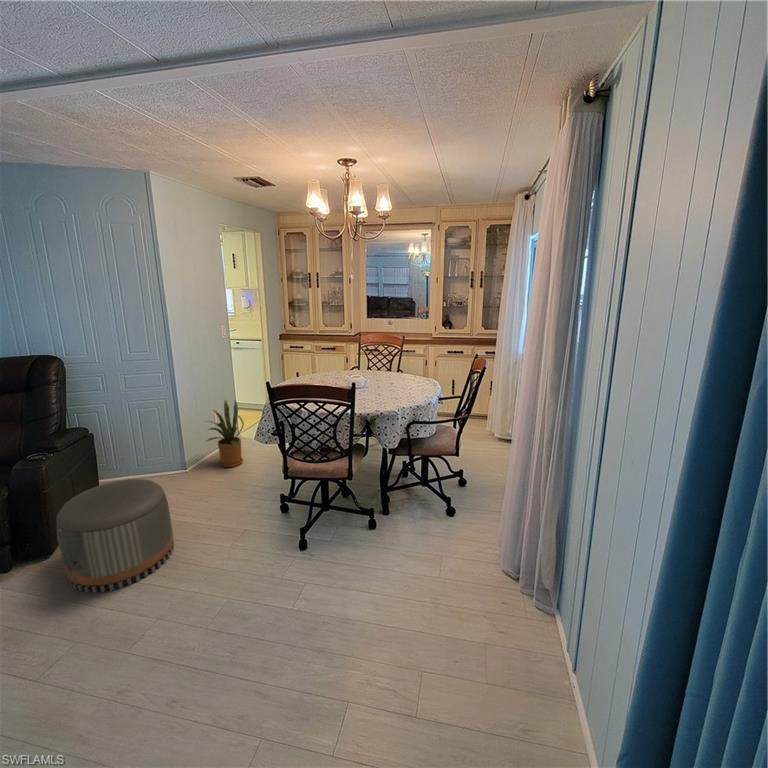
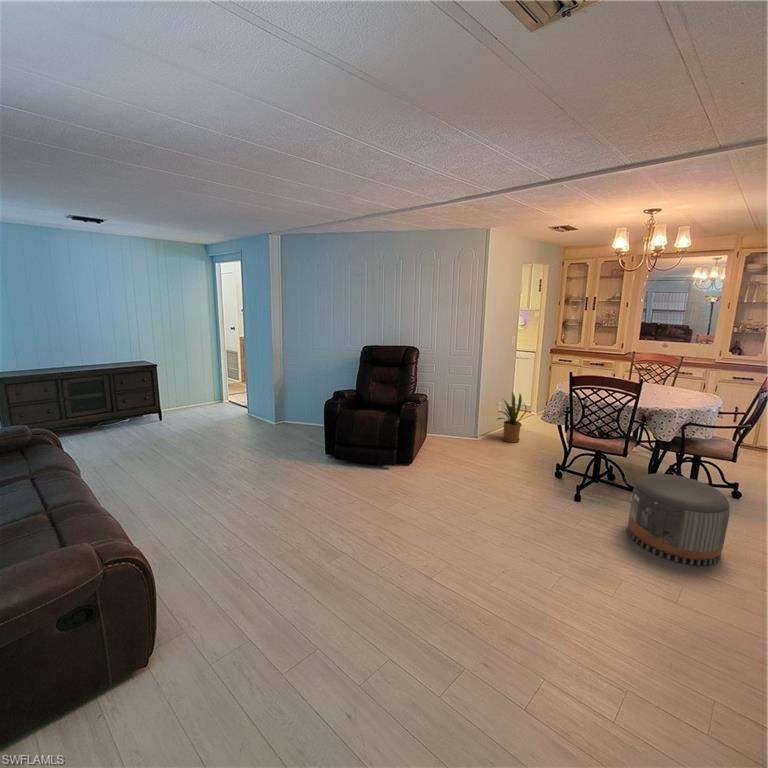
pouf: present [57,479,174,593] -> present [627,474,730,566]

